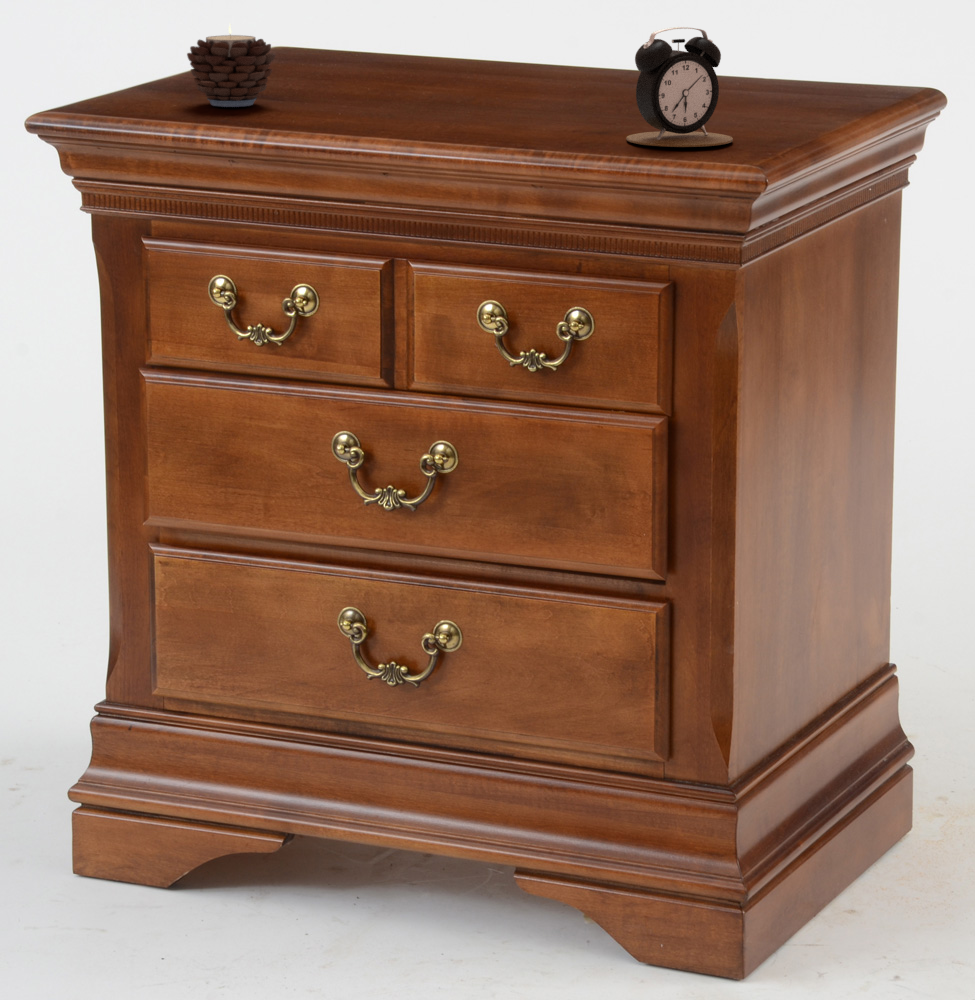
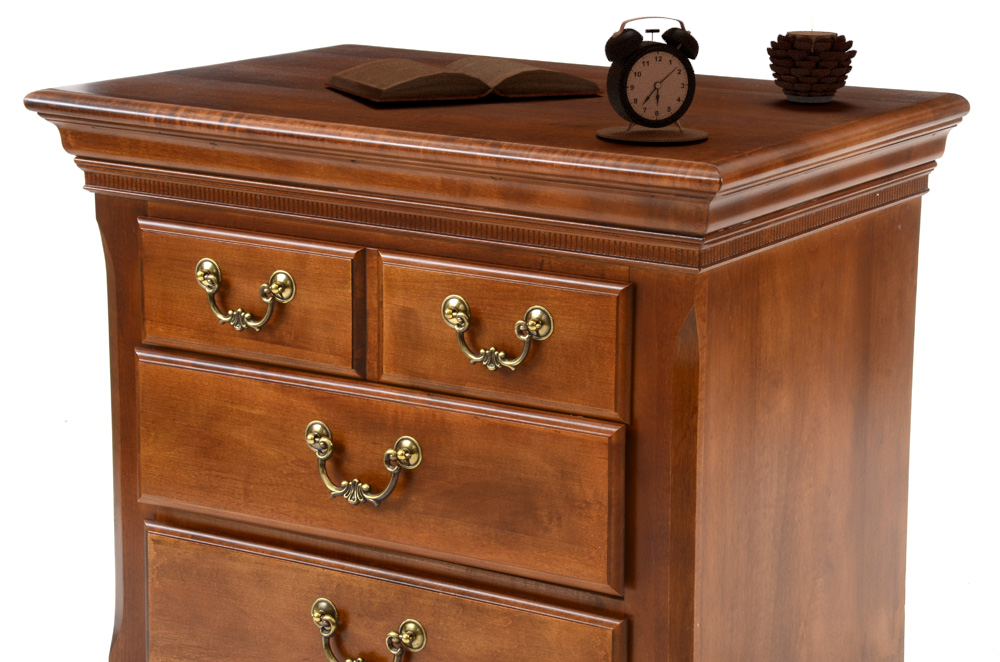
candle: present [187,25,276,107] -> present [767,18,857,103]
book: none [318,64,600,115] -> present [325,56,604,102]

